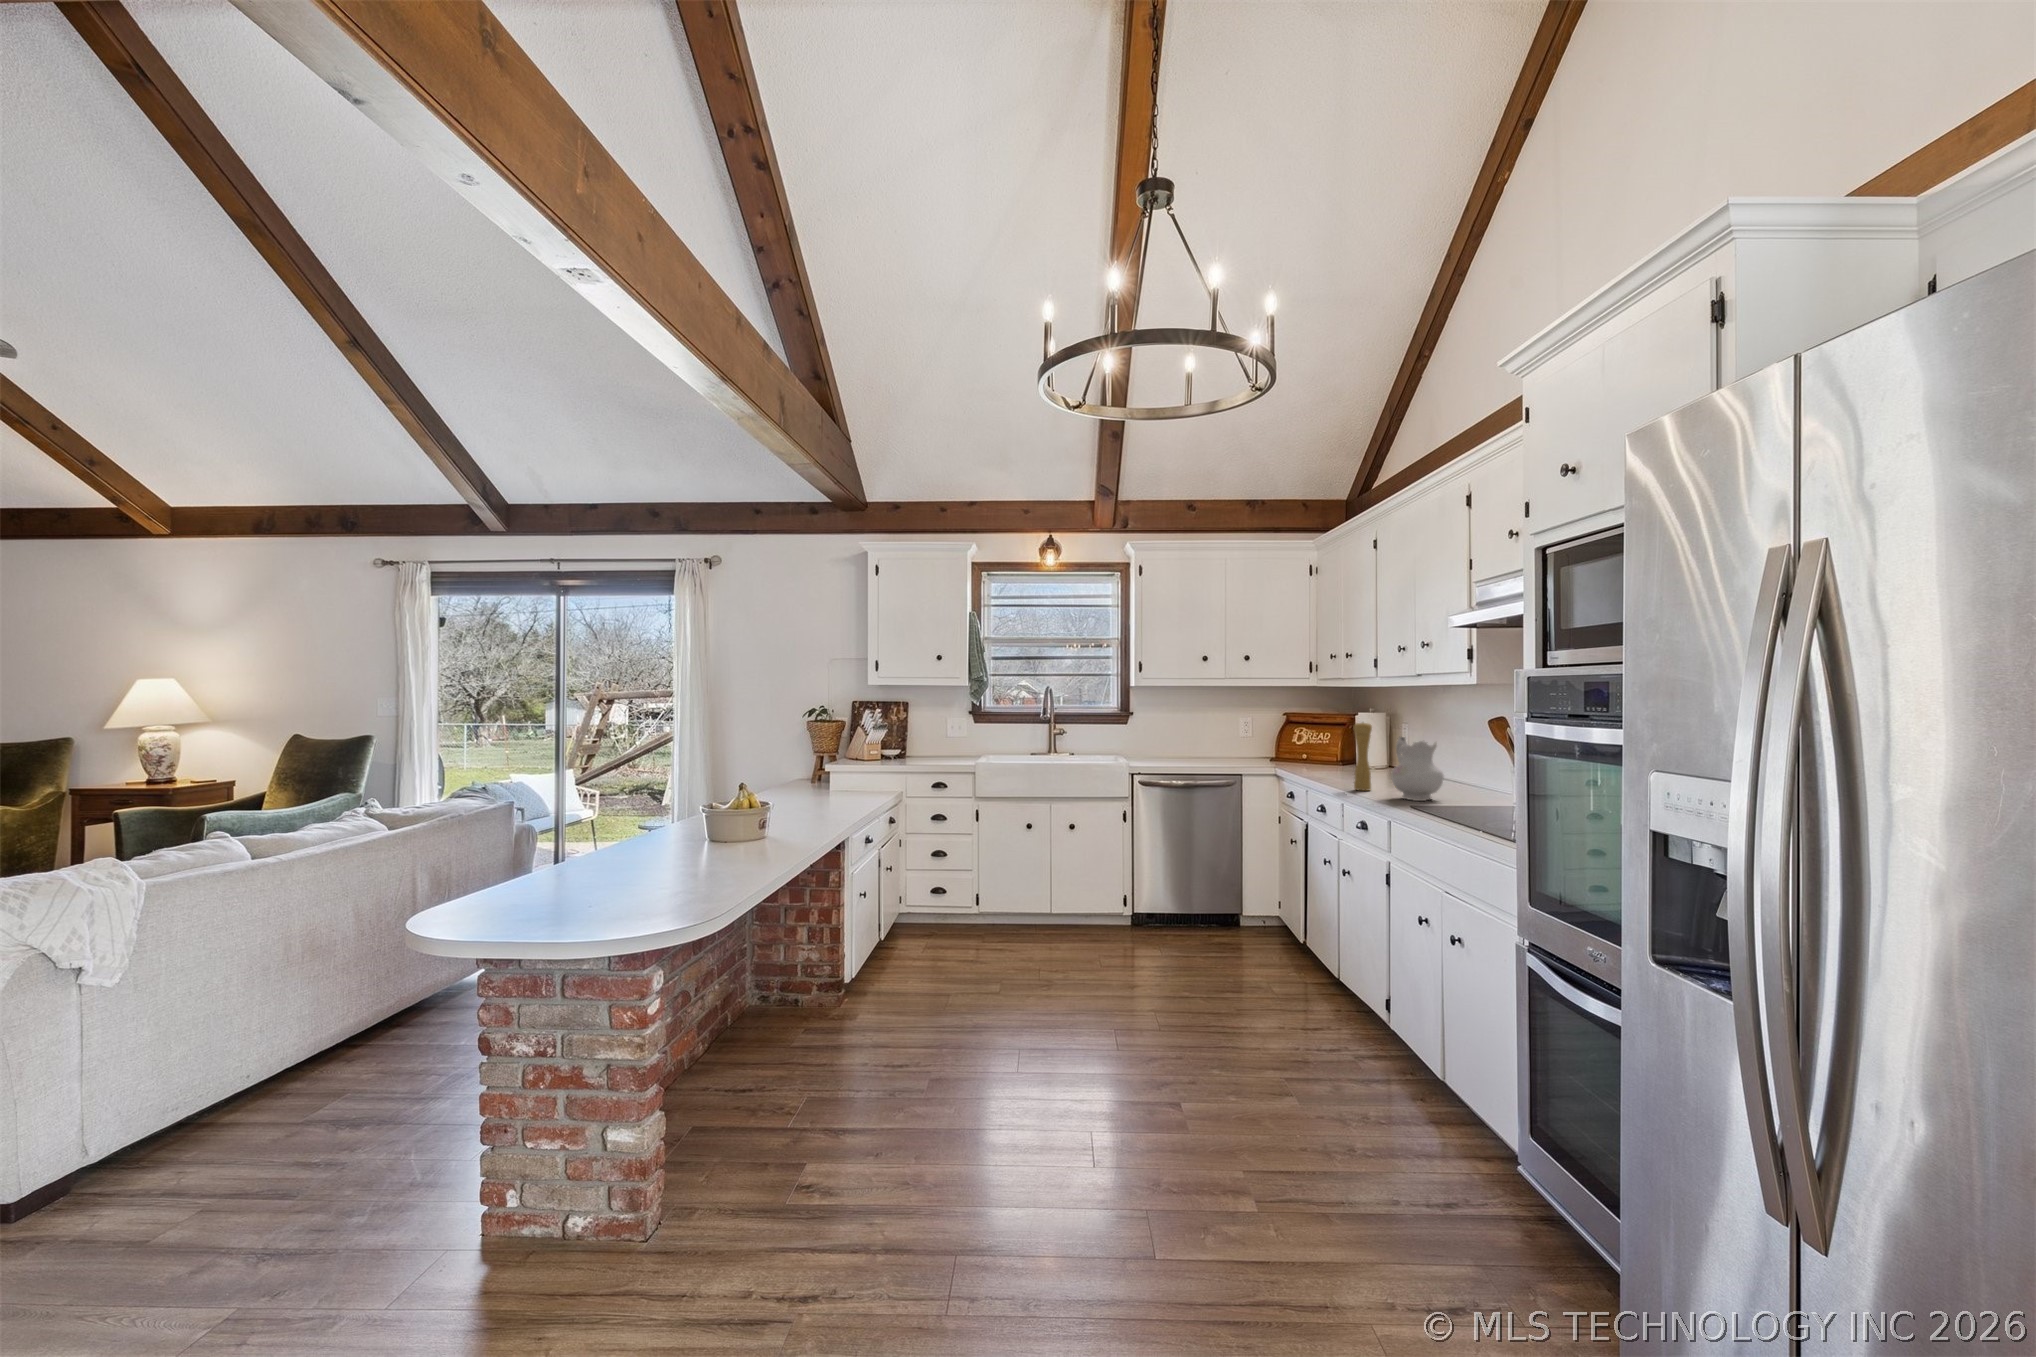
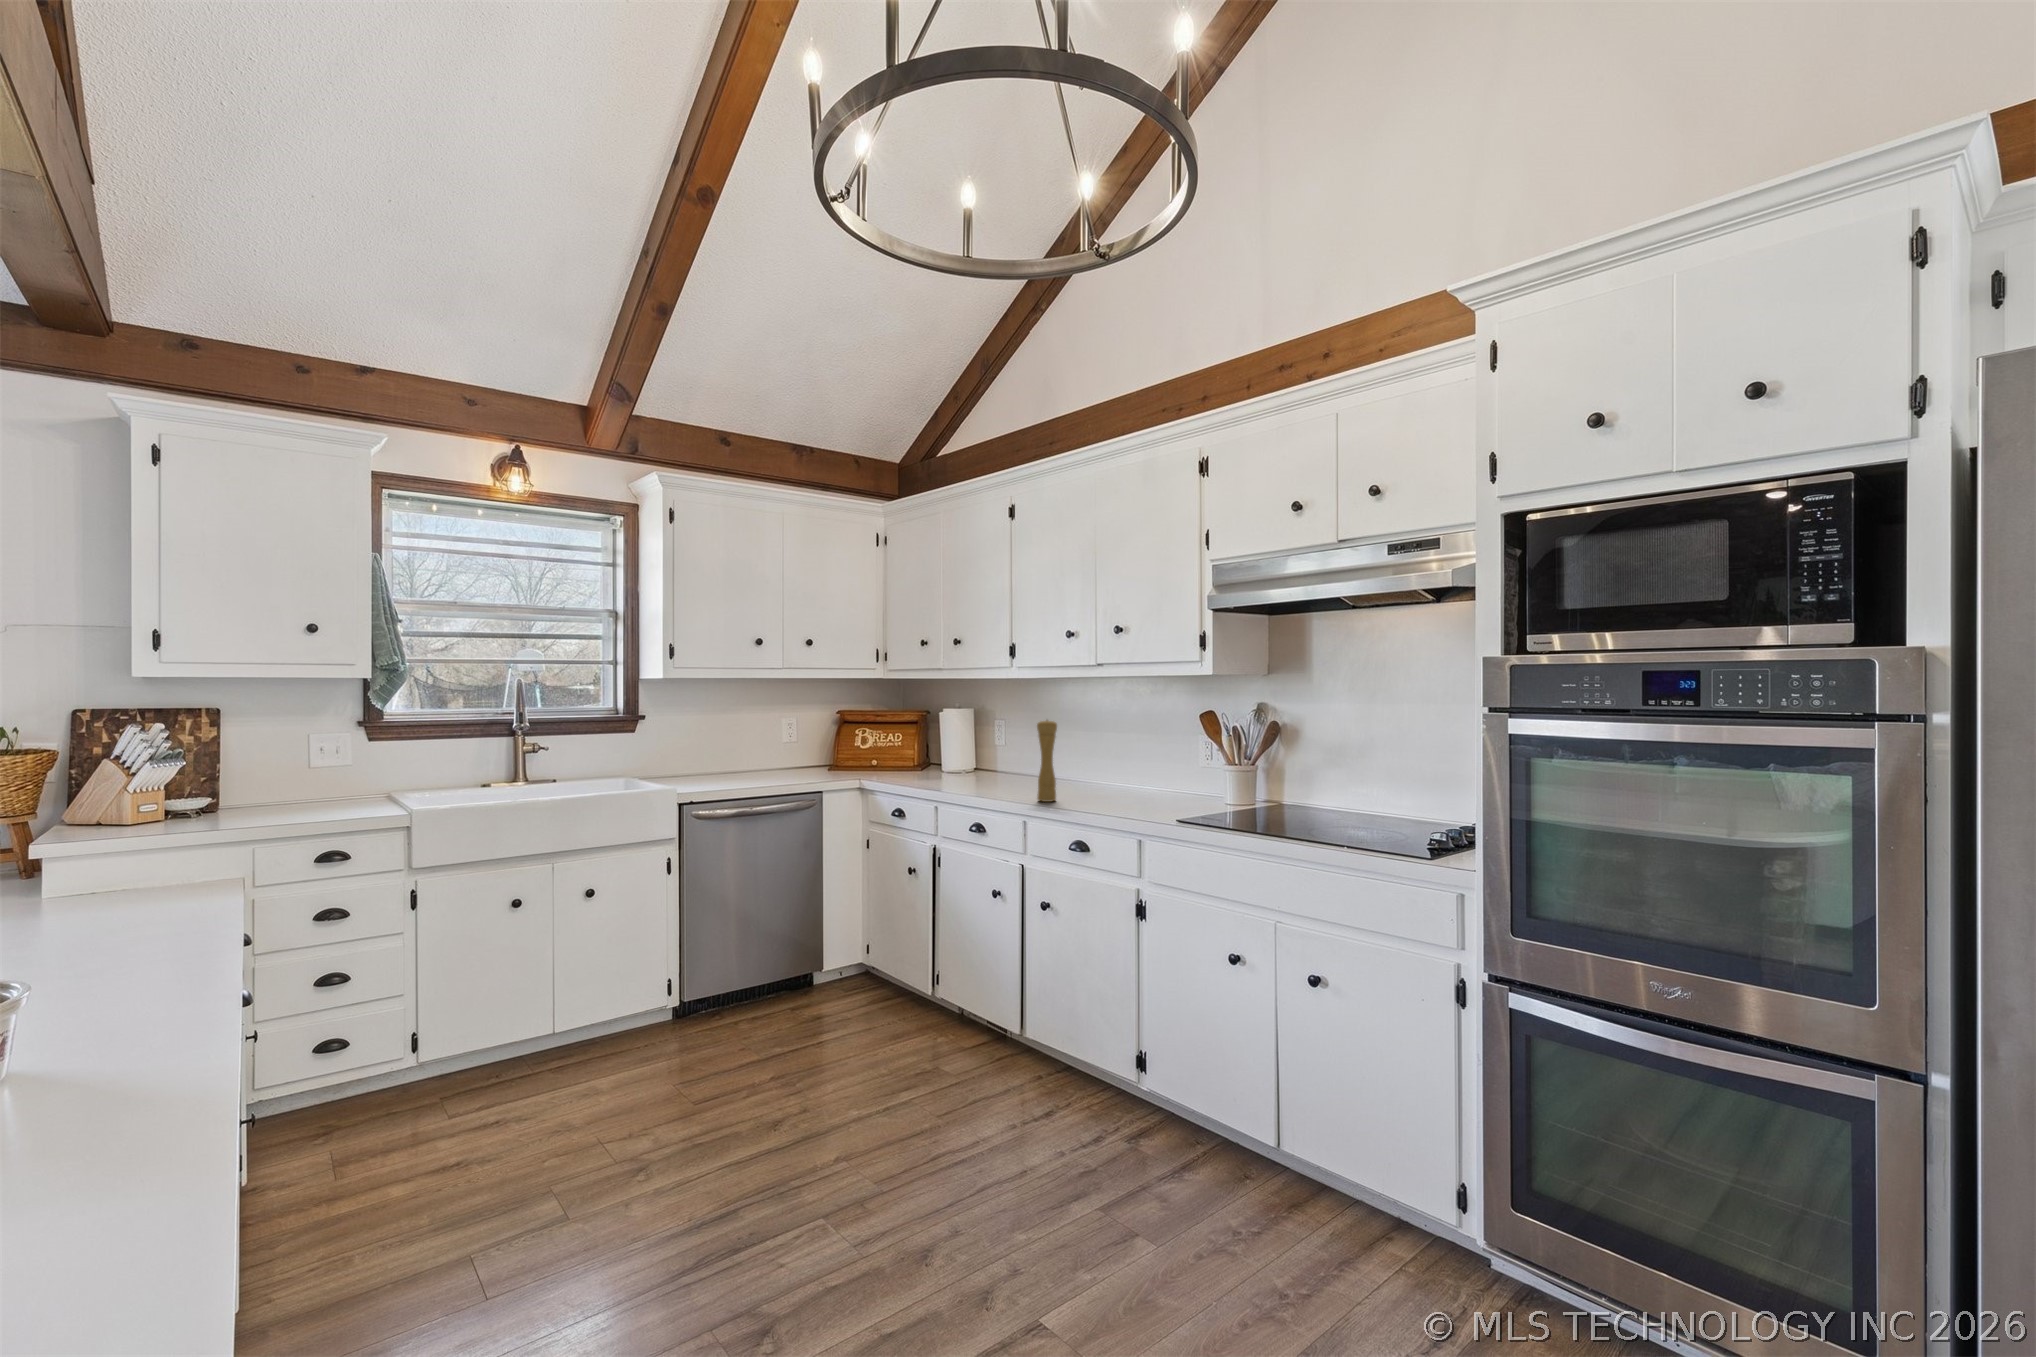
ceramic pitcher: present [1391,737,1443,801] -> none [1099,735,1157,808]

